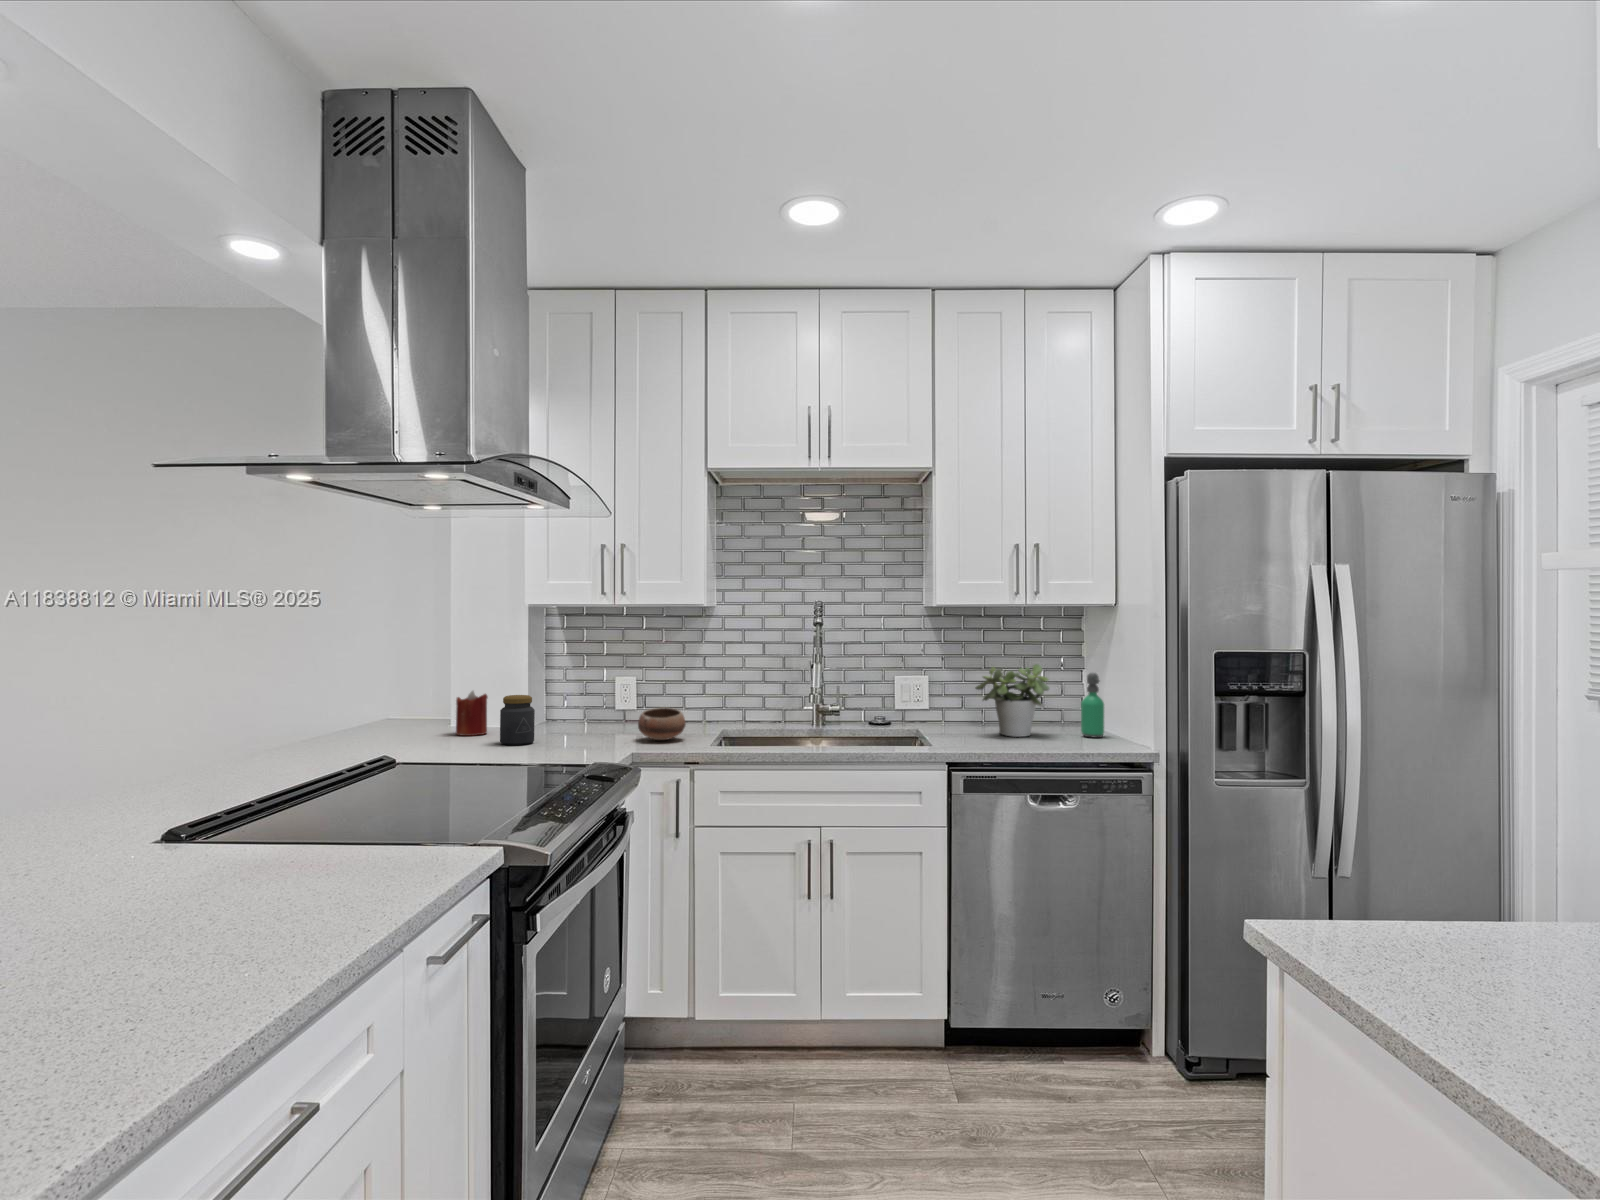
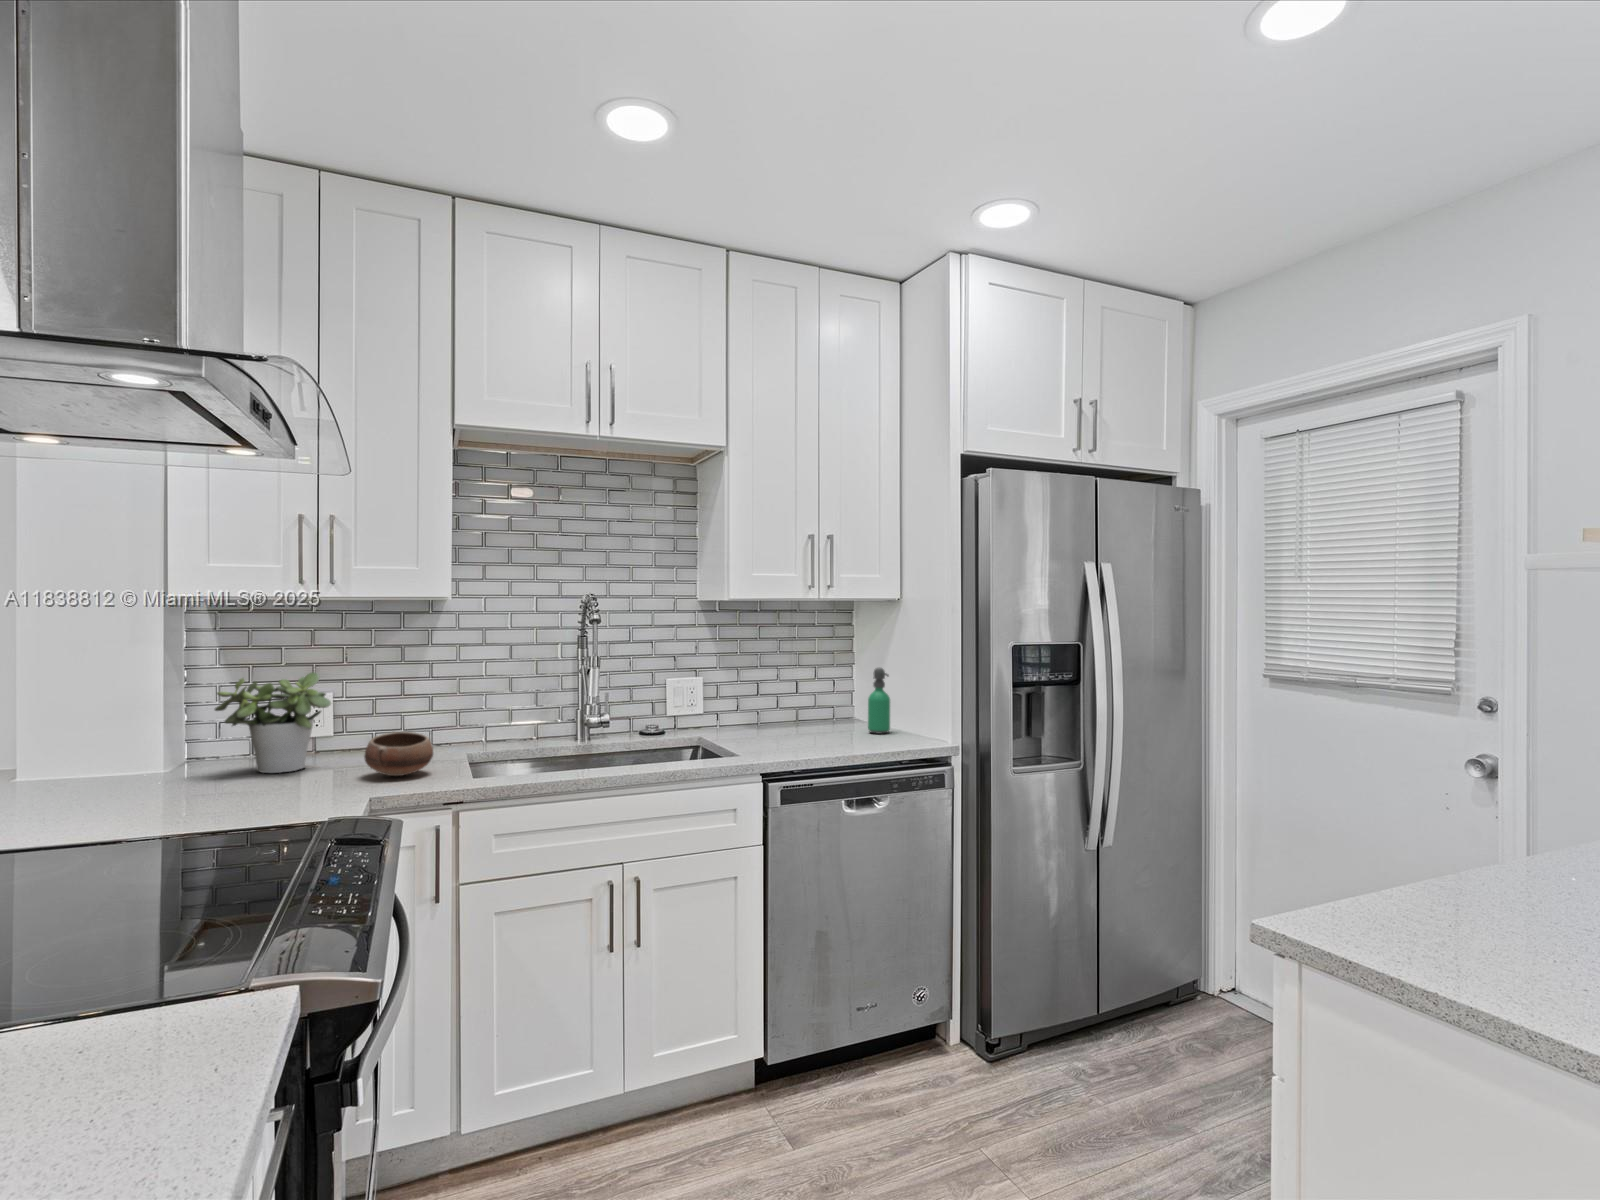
potted plant: present [976,664,1049,737] -> present [215,672,331,773]
candle: present [456,691,488,736] -> none [44,724,104,795]
jar: present [500,695,535,745] -> none [142,728,203,804]

